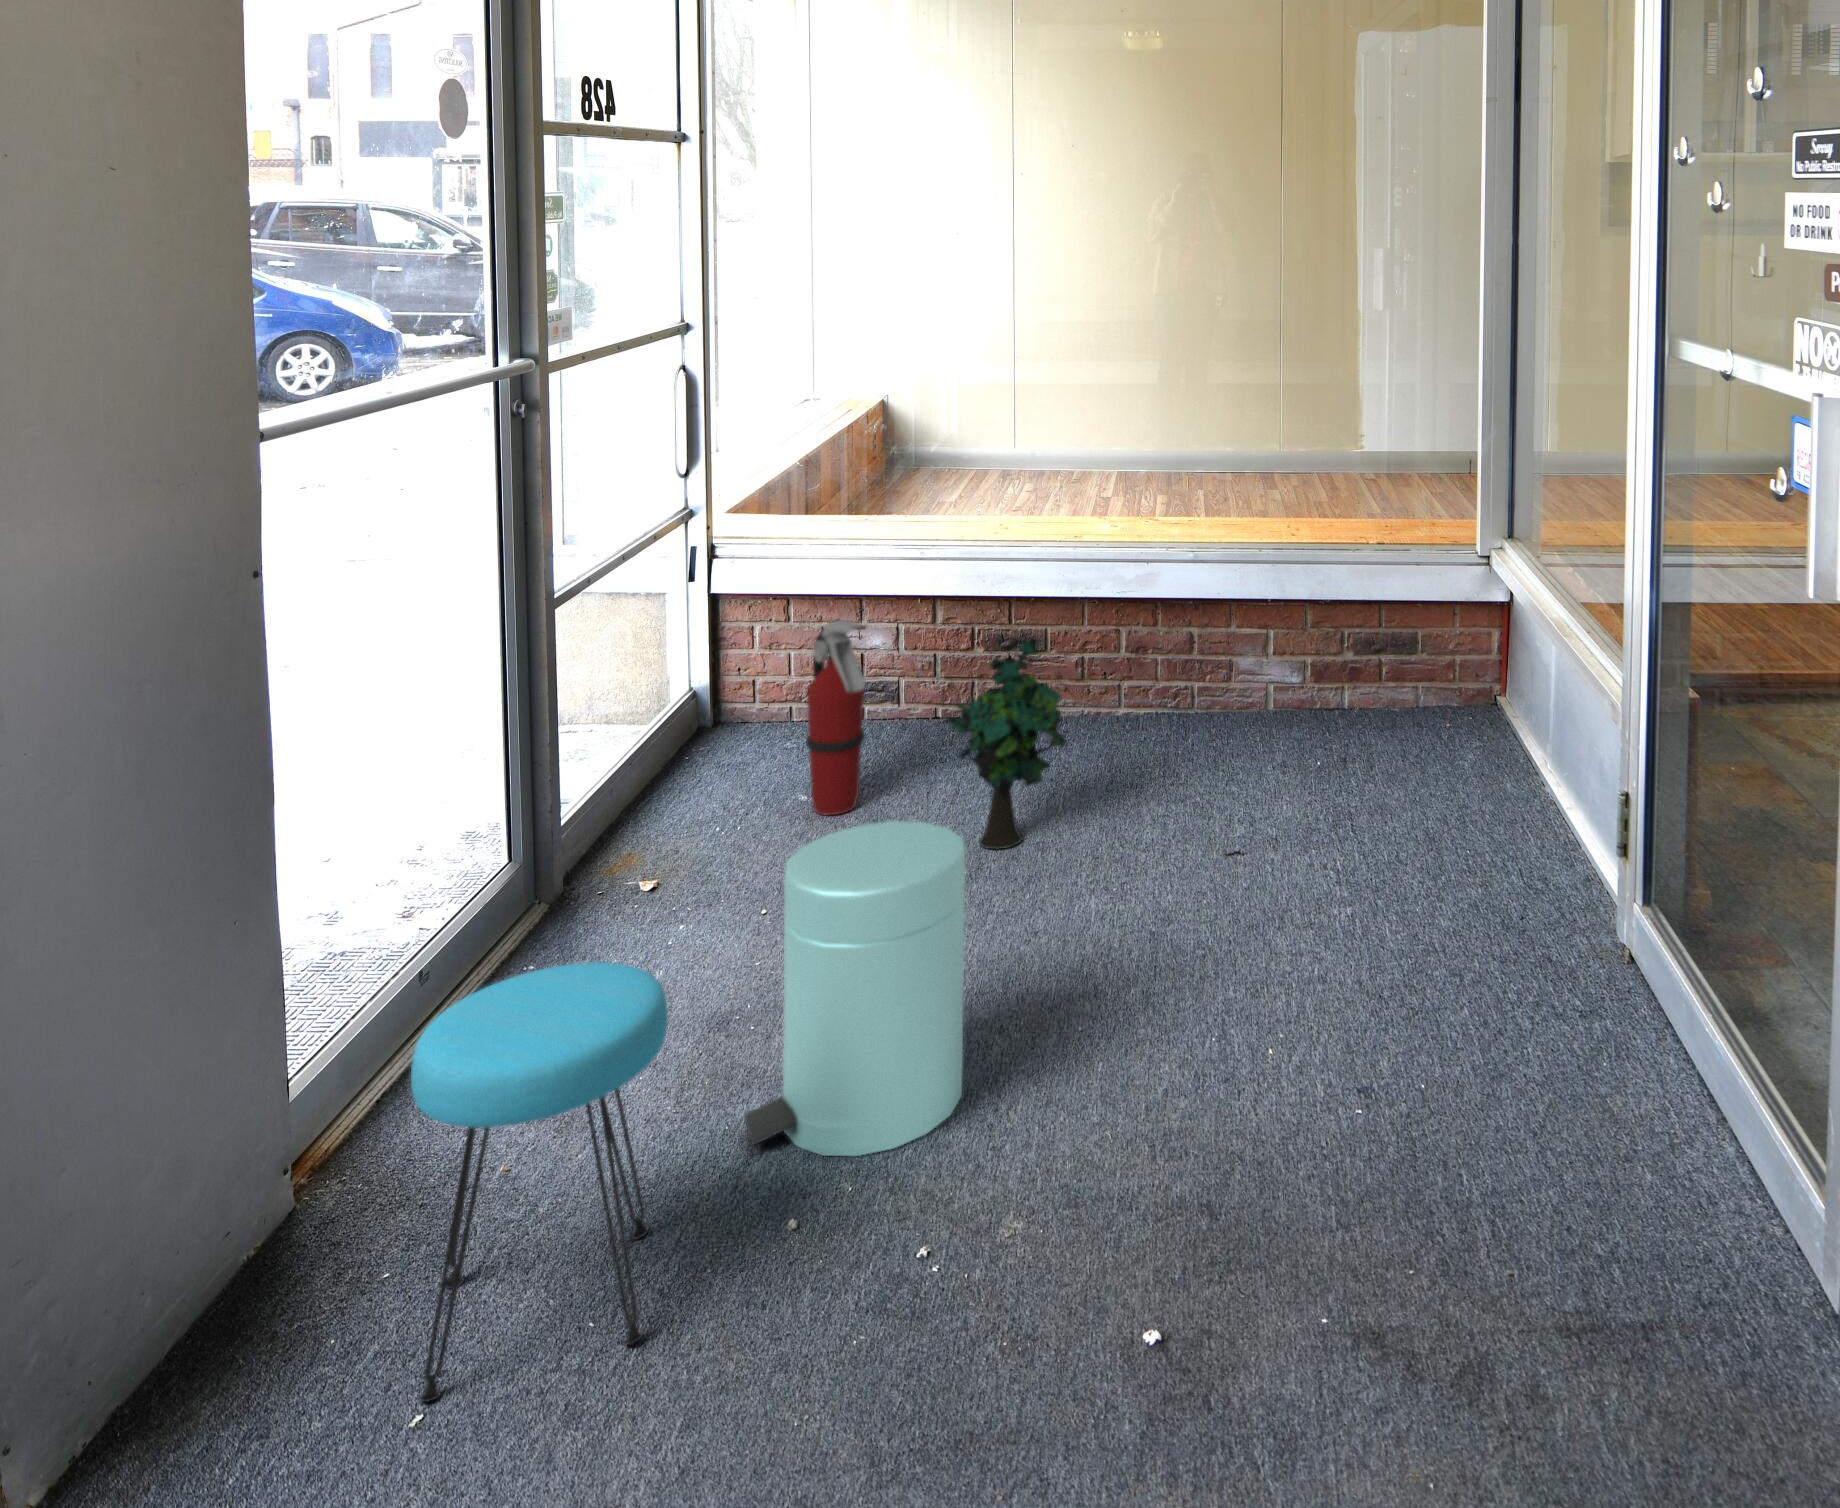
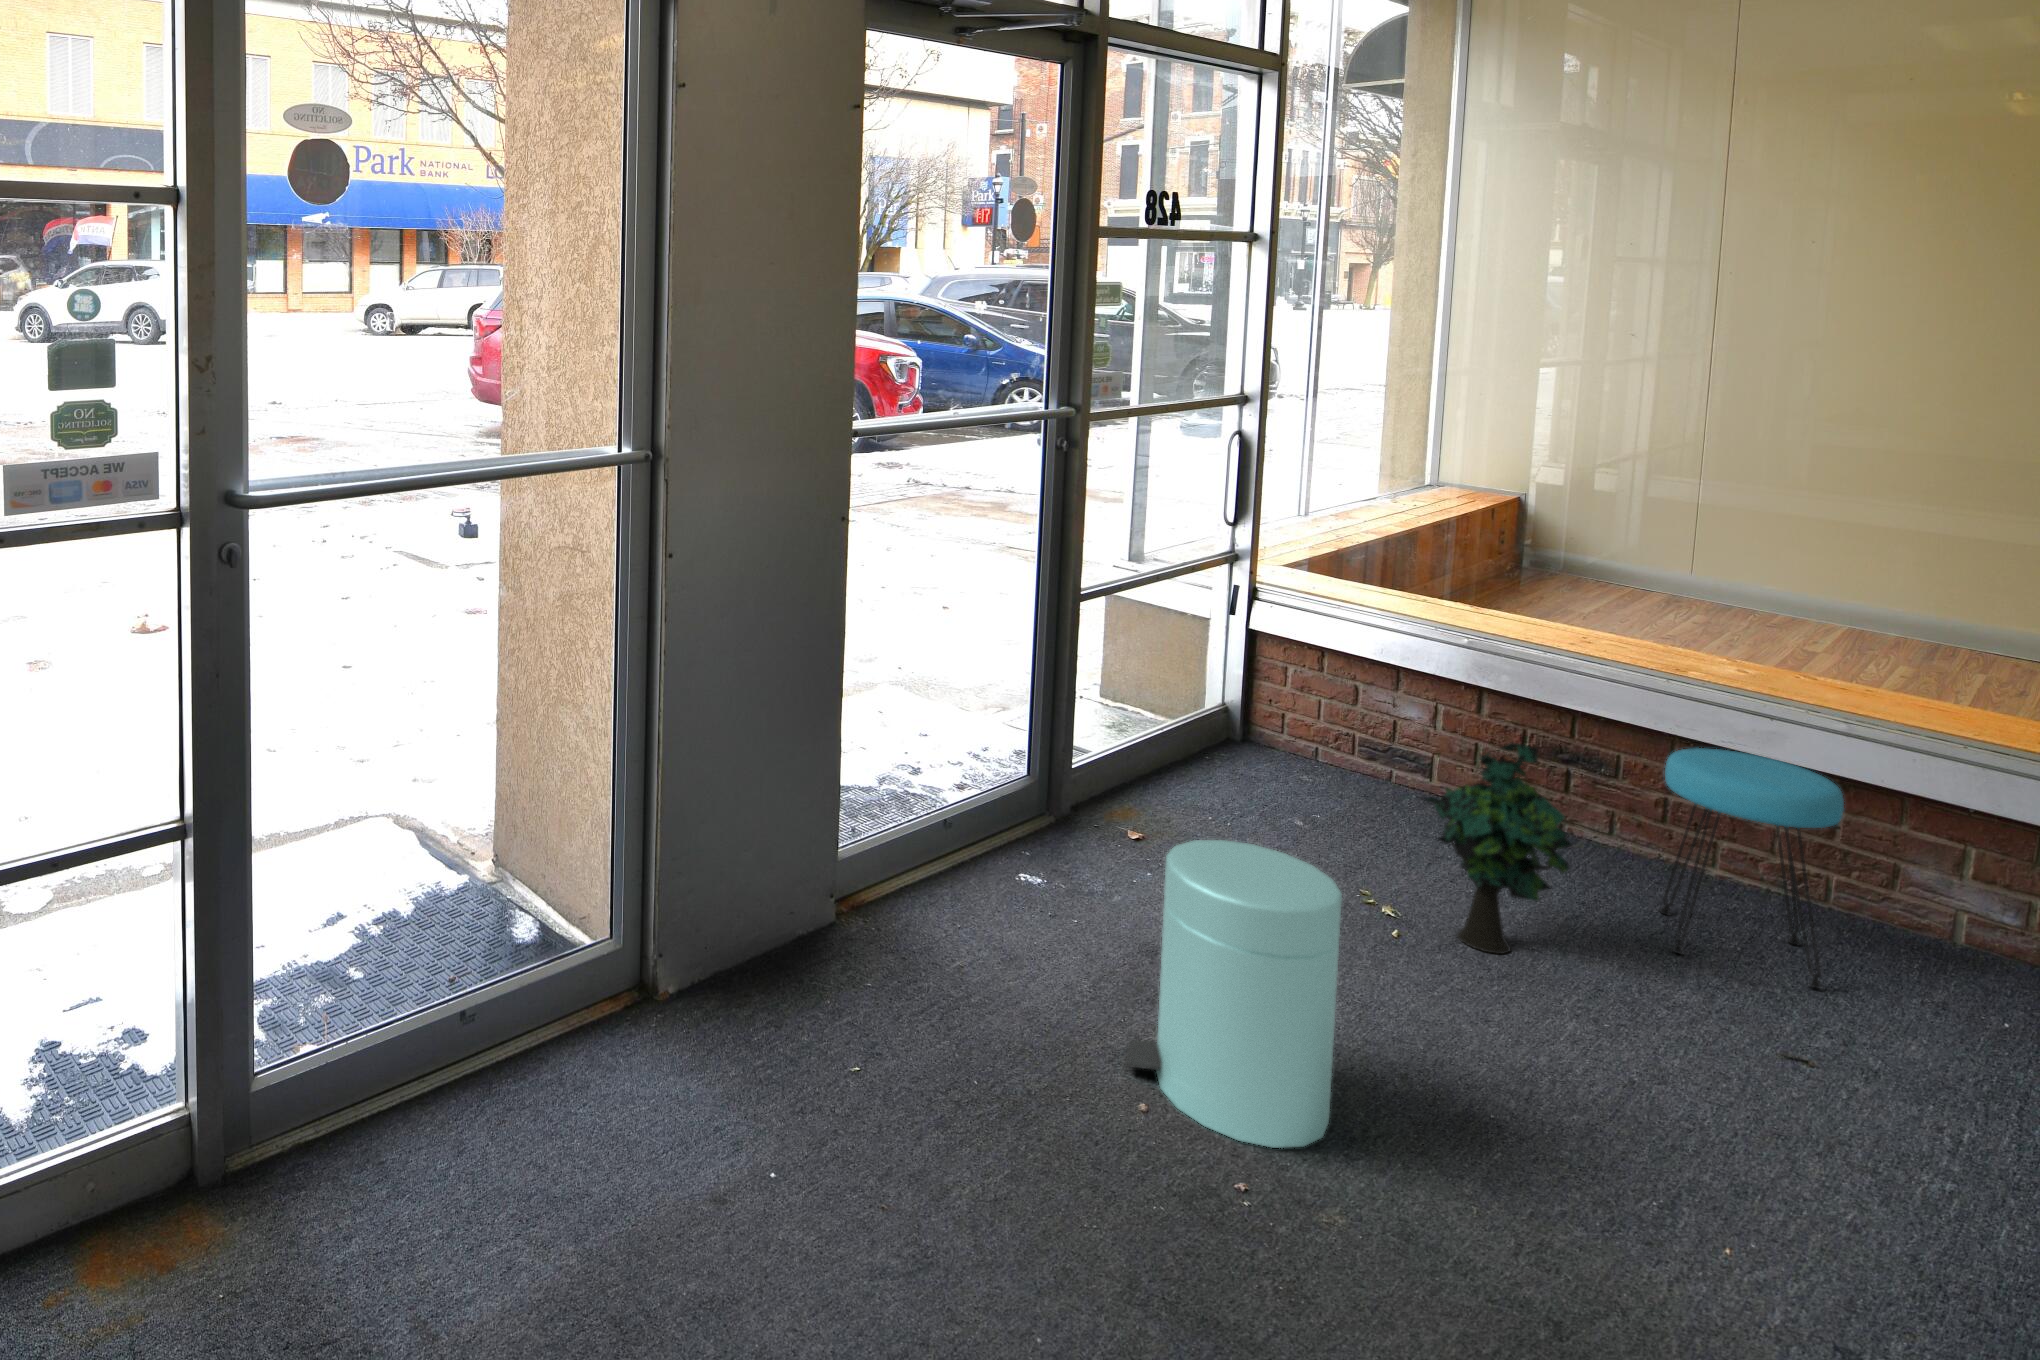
fire extinguisher: present [806,620,867,816] -> none [1301,675,1360,854]
stool: present [411,962,668,1402] -> present [1660,748,1844,989]

